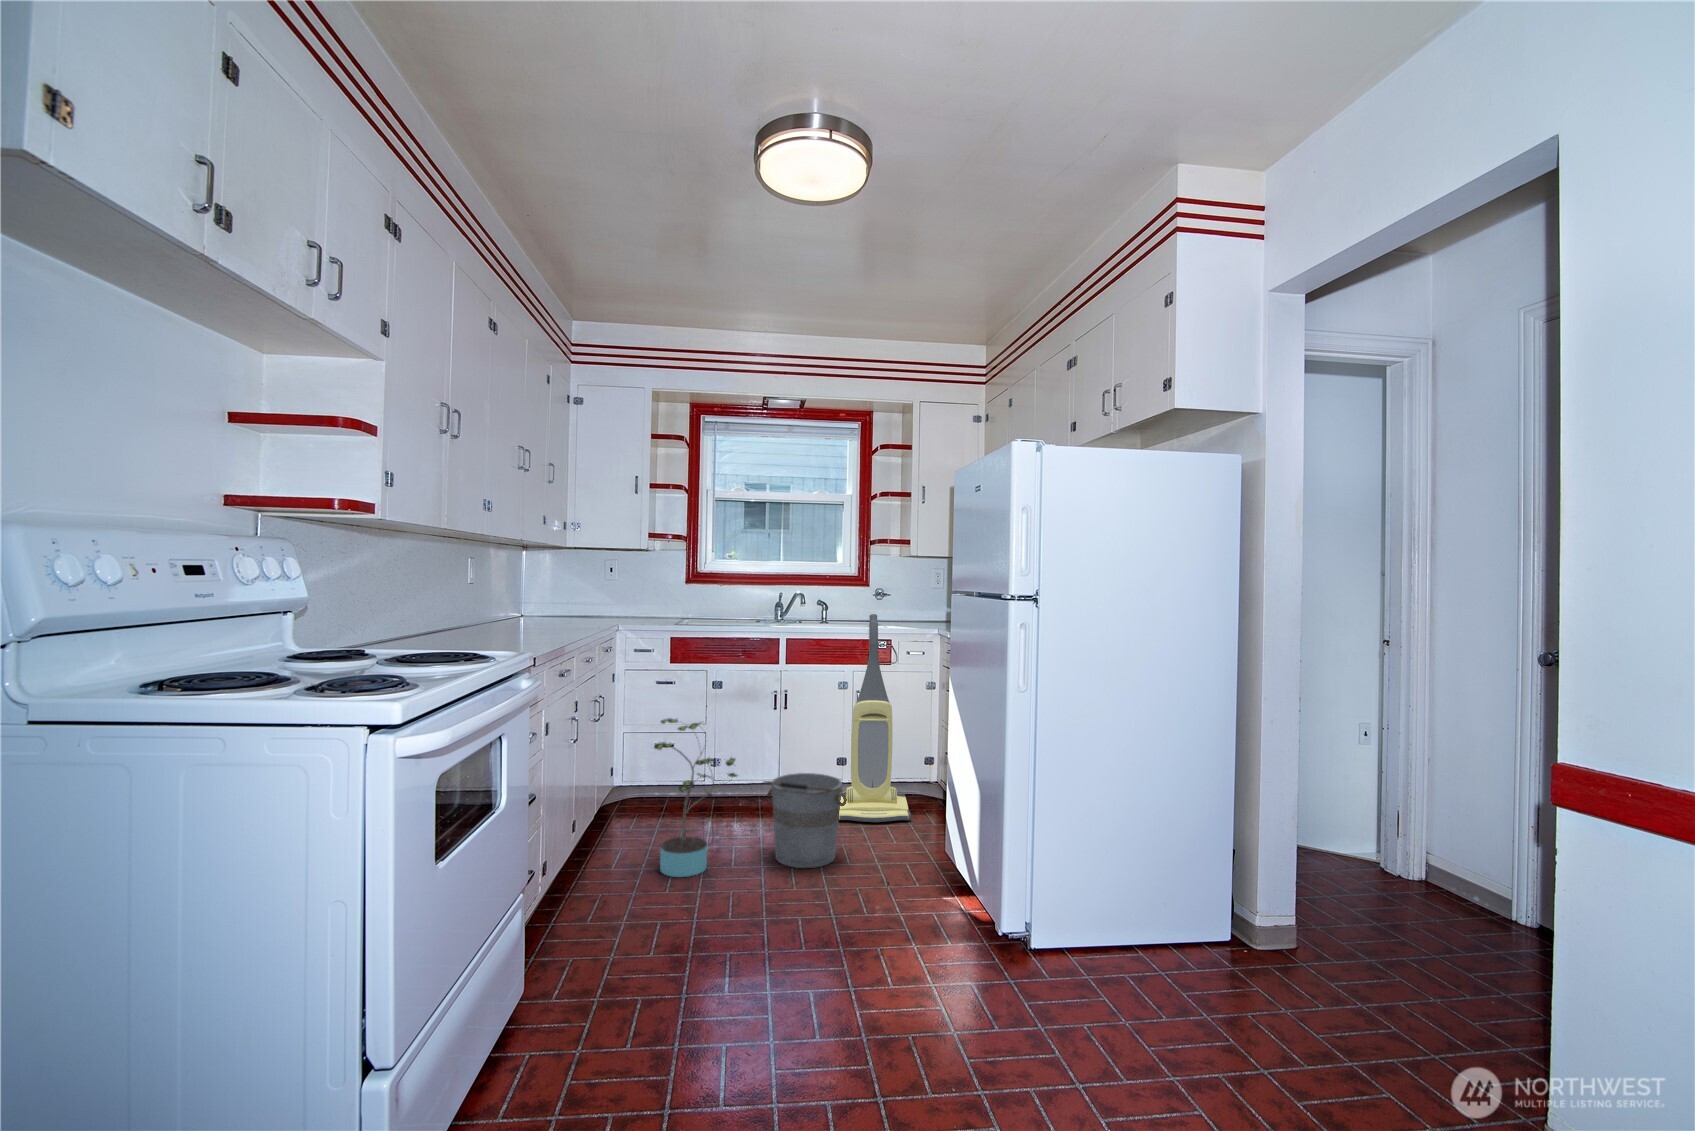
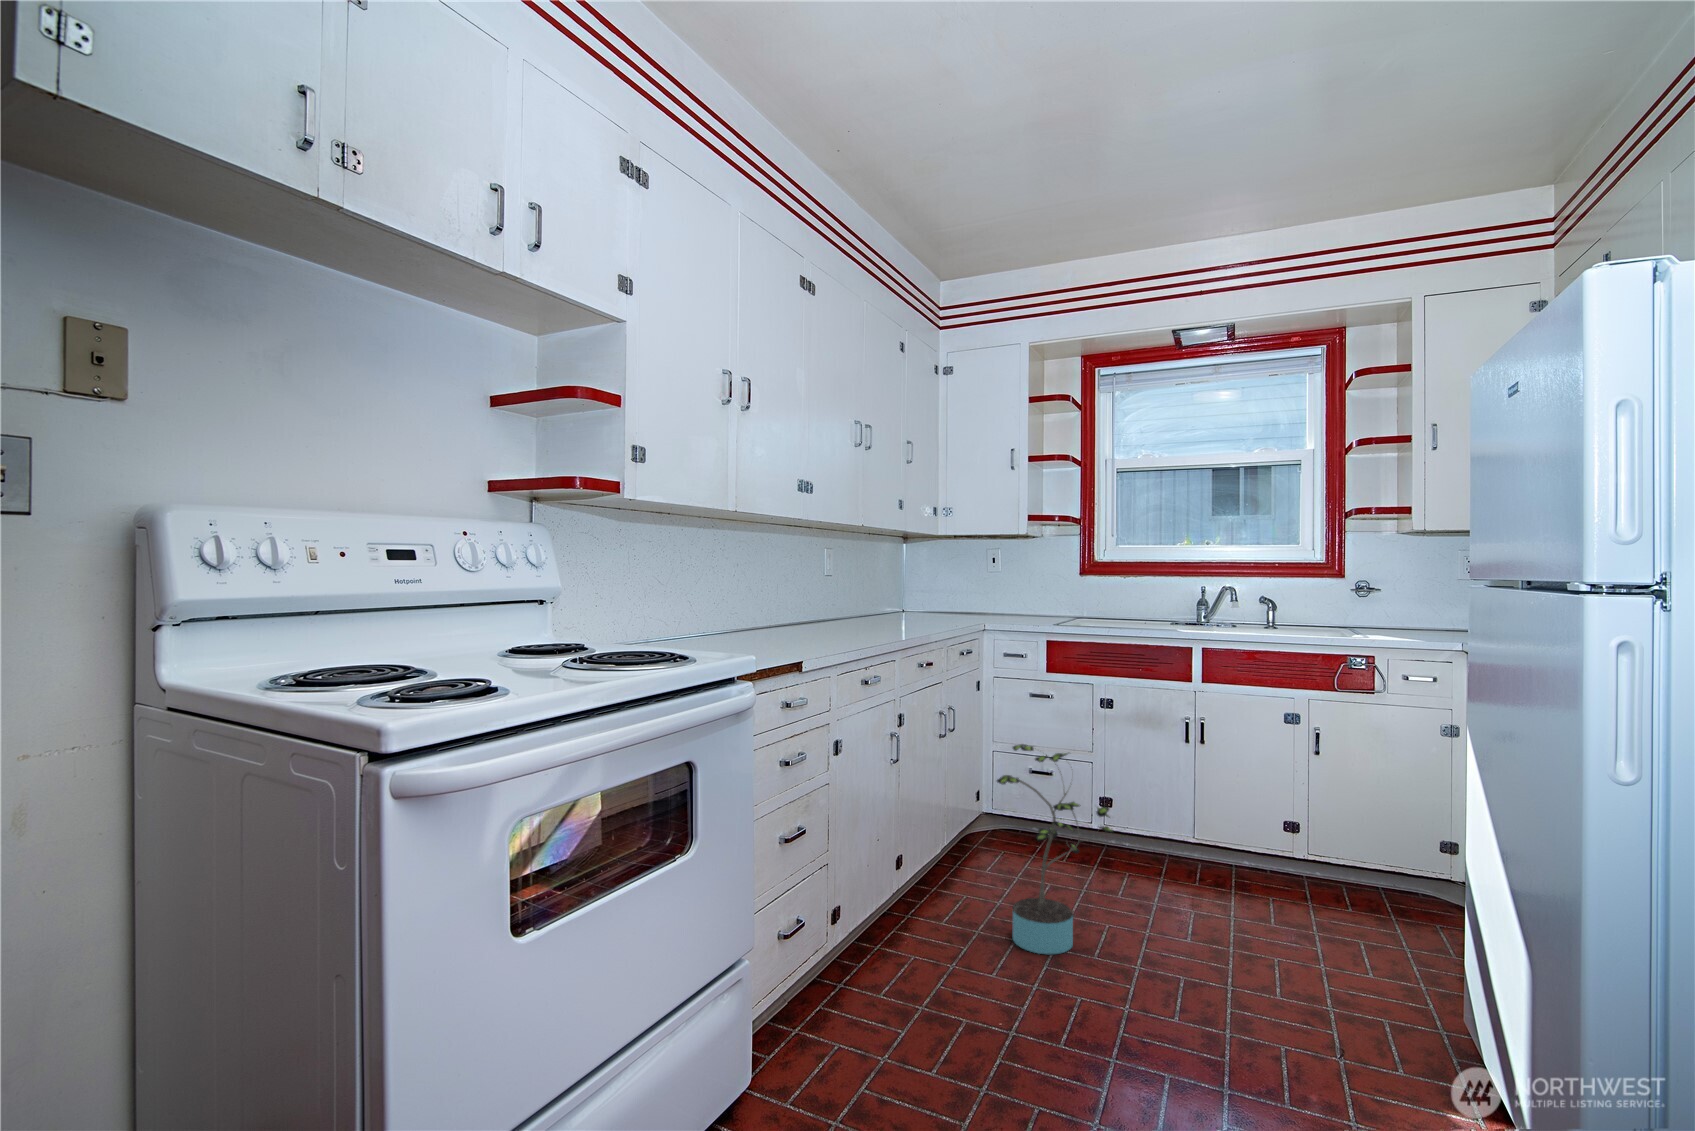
vacuum cleaner: present [839,614,911,822] -> none [1279,617,1410,937]
bucket: present [764,773,846,868] -> none [1152,838,1283,984]

